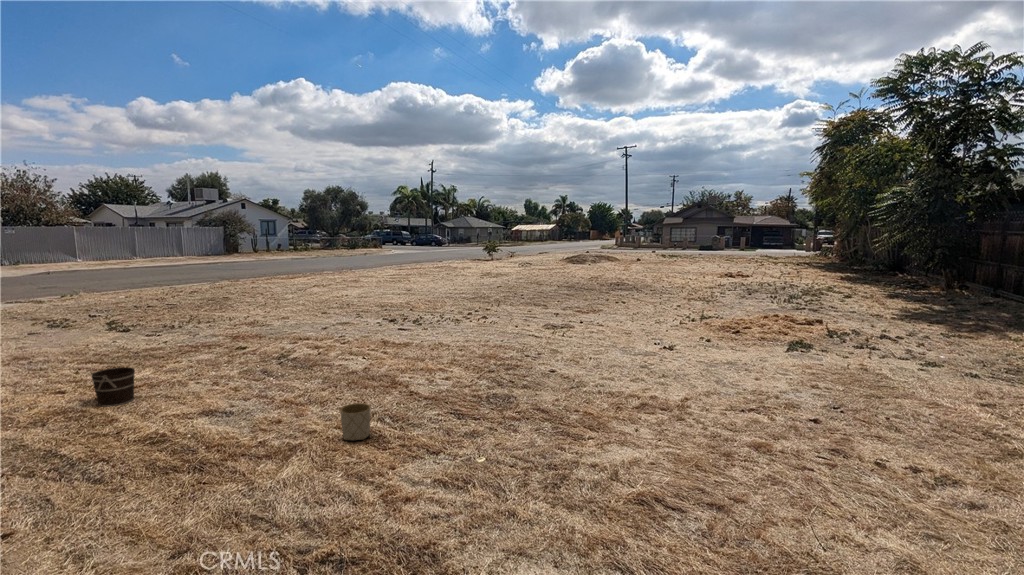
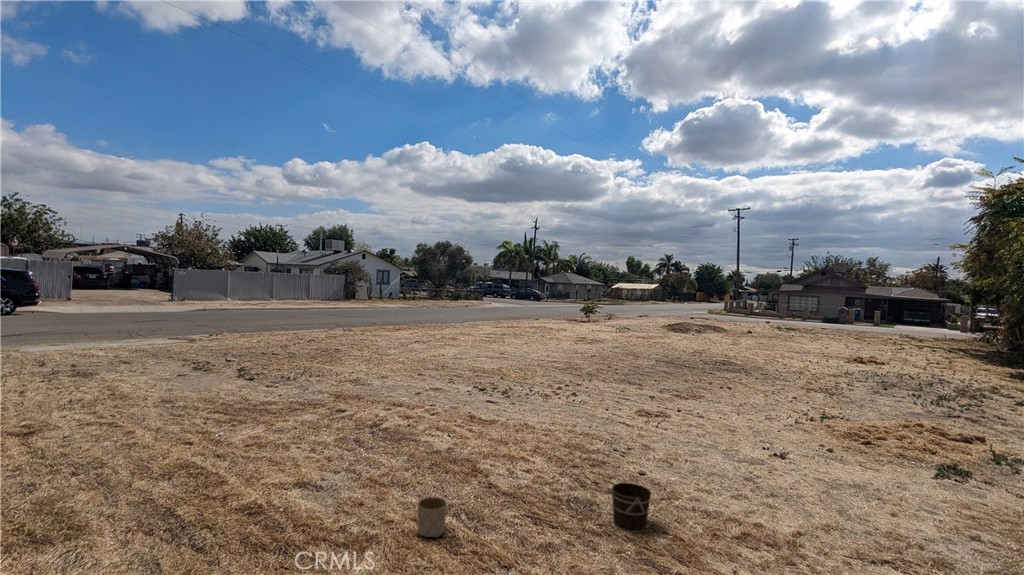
bucket: present [91,366,135,407] -> present [612,482,651,532]

